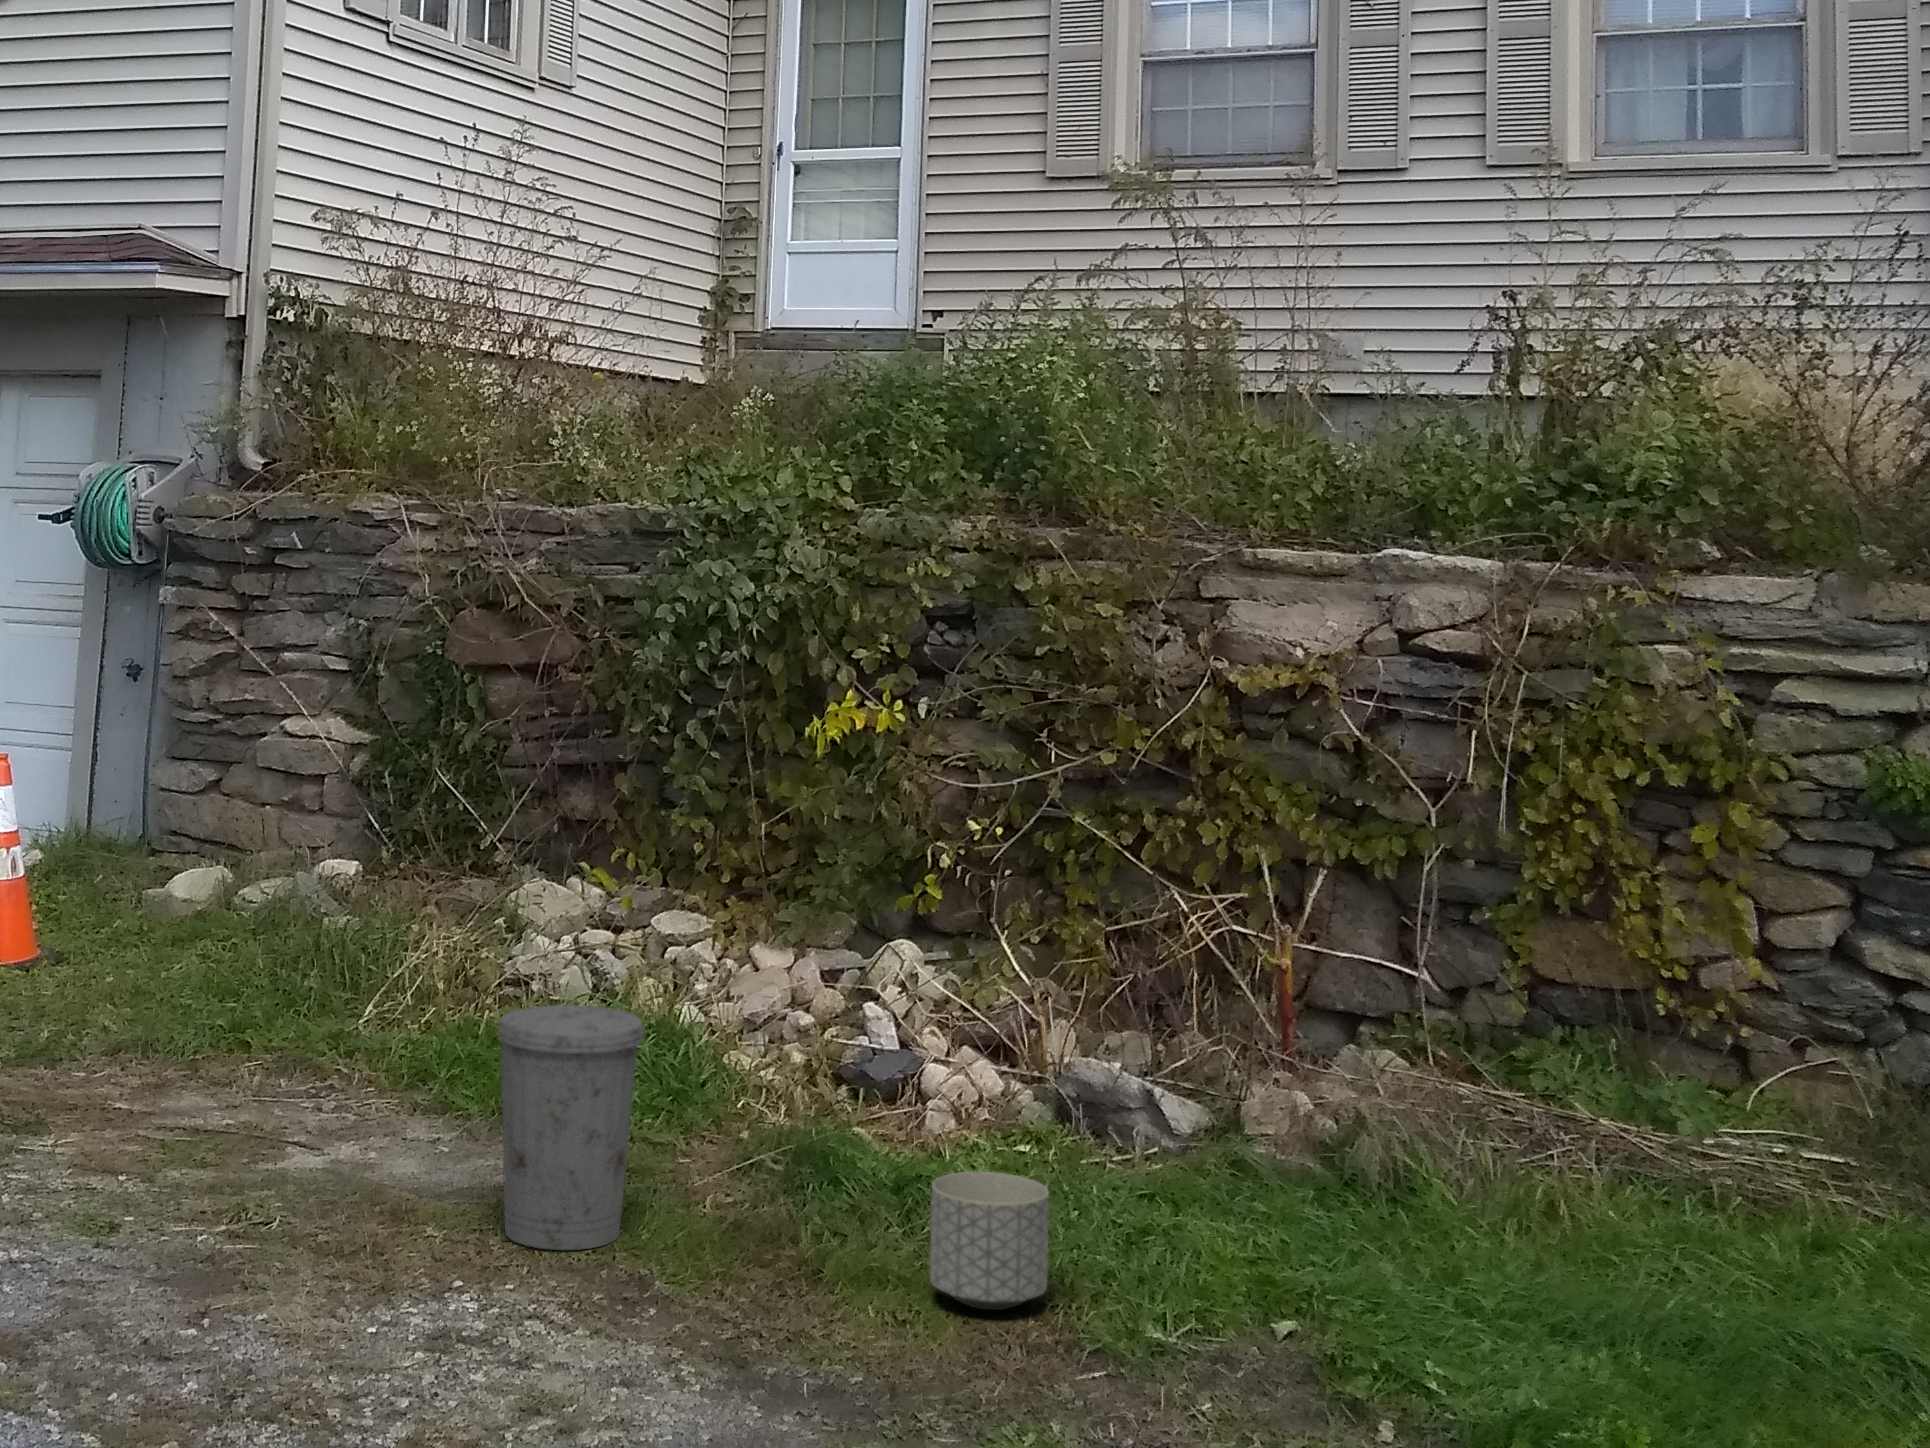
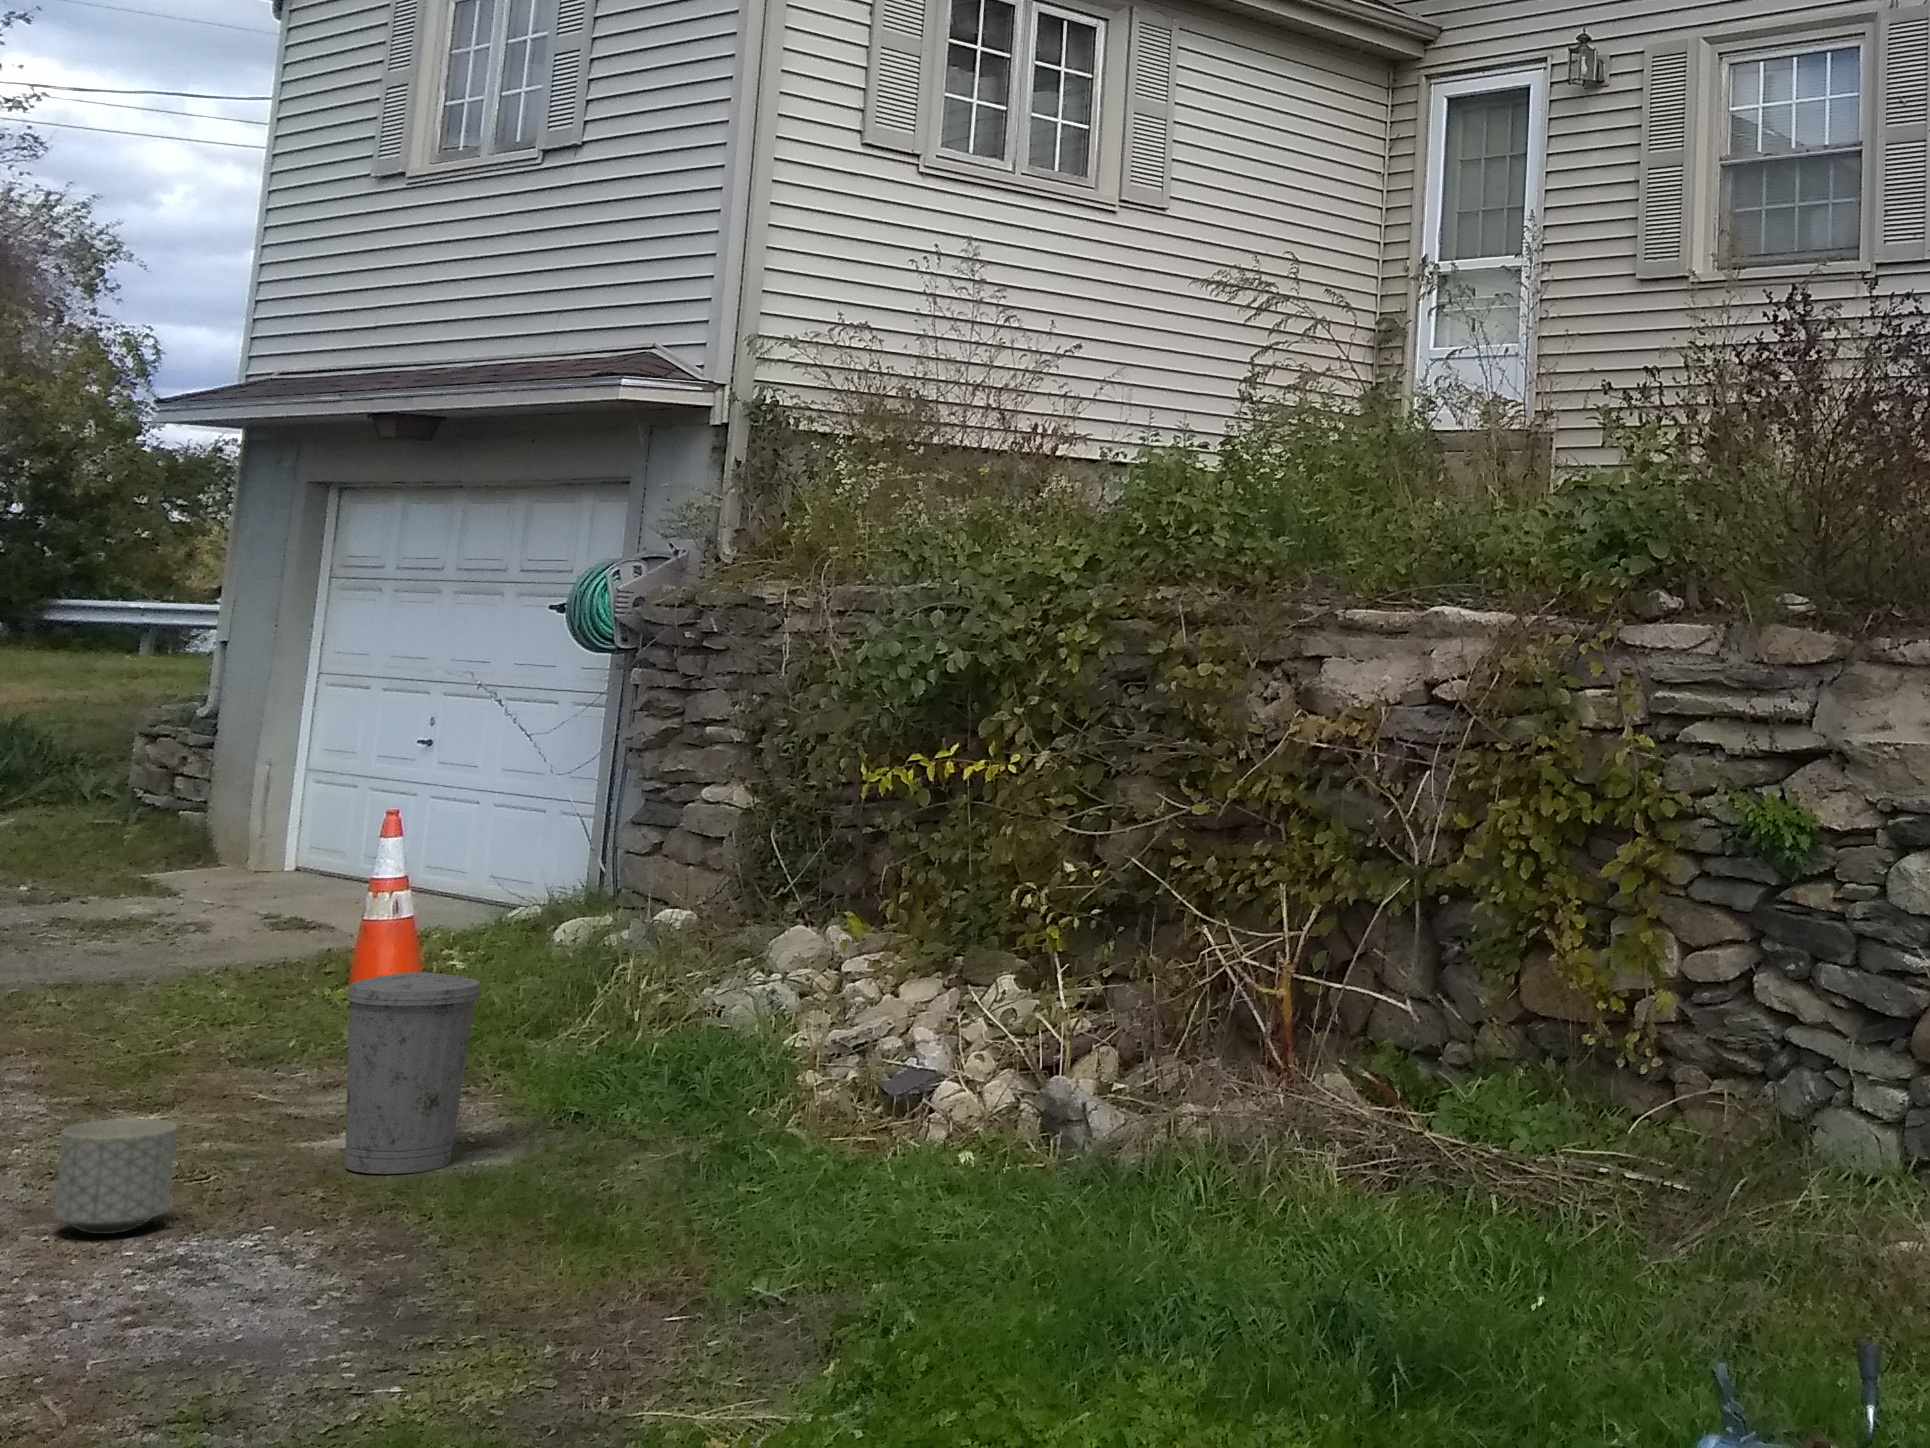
planter: present [930,1172,1049,1310] -> present [53,1119,177,1234]

